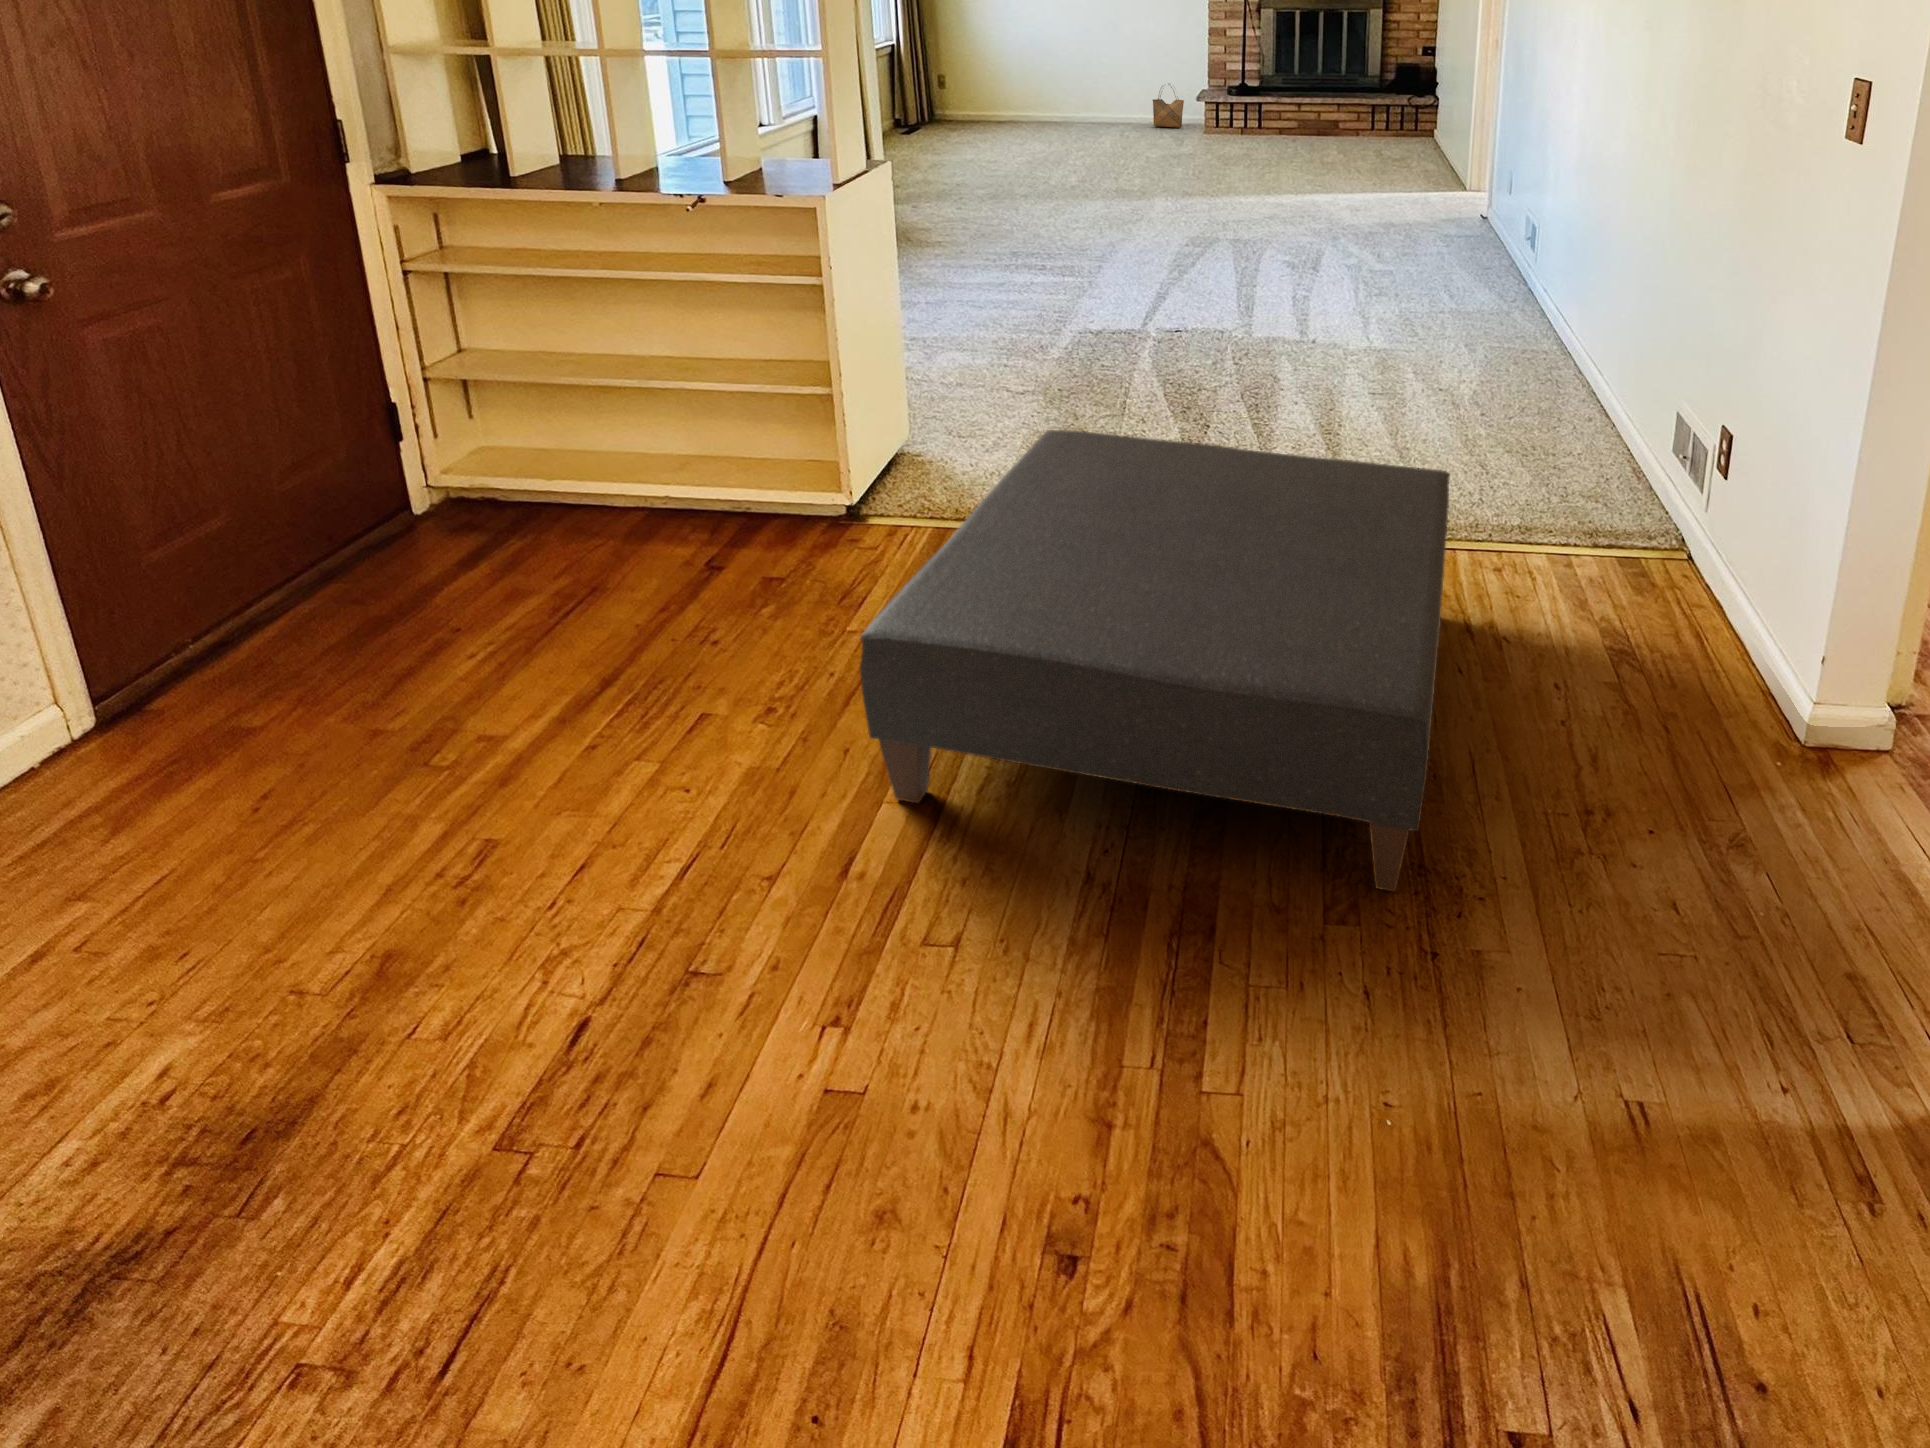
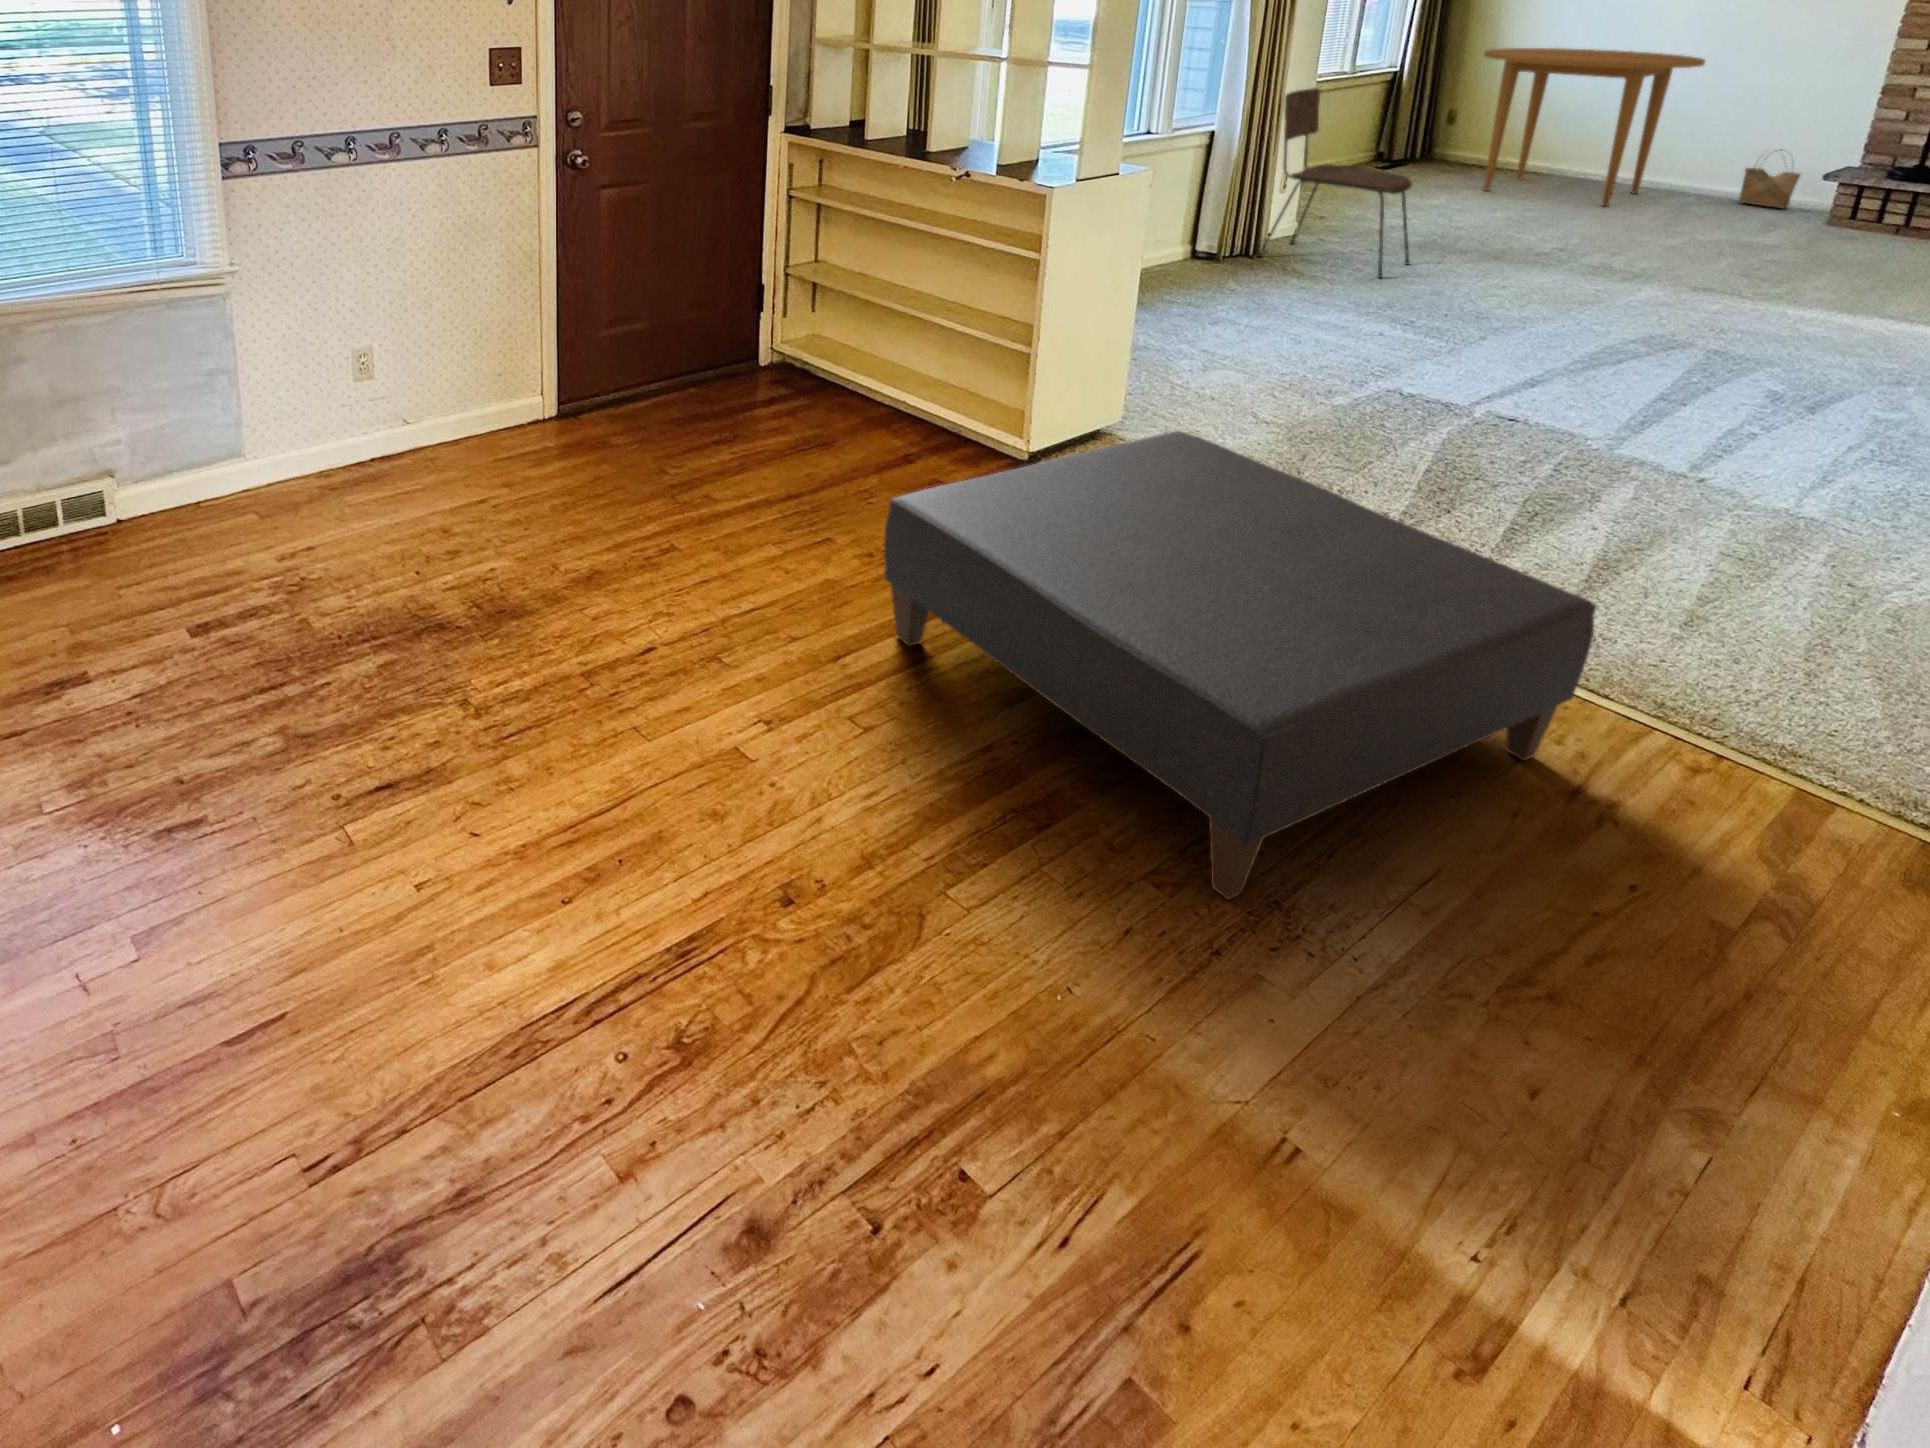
dining table: none [972,14,1118,141] -> present [1484,48,1705,206]
dining chair: none [877,61,1004,232] -> present [1257,88,1412,278]

